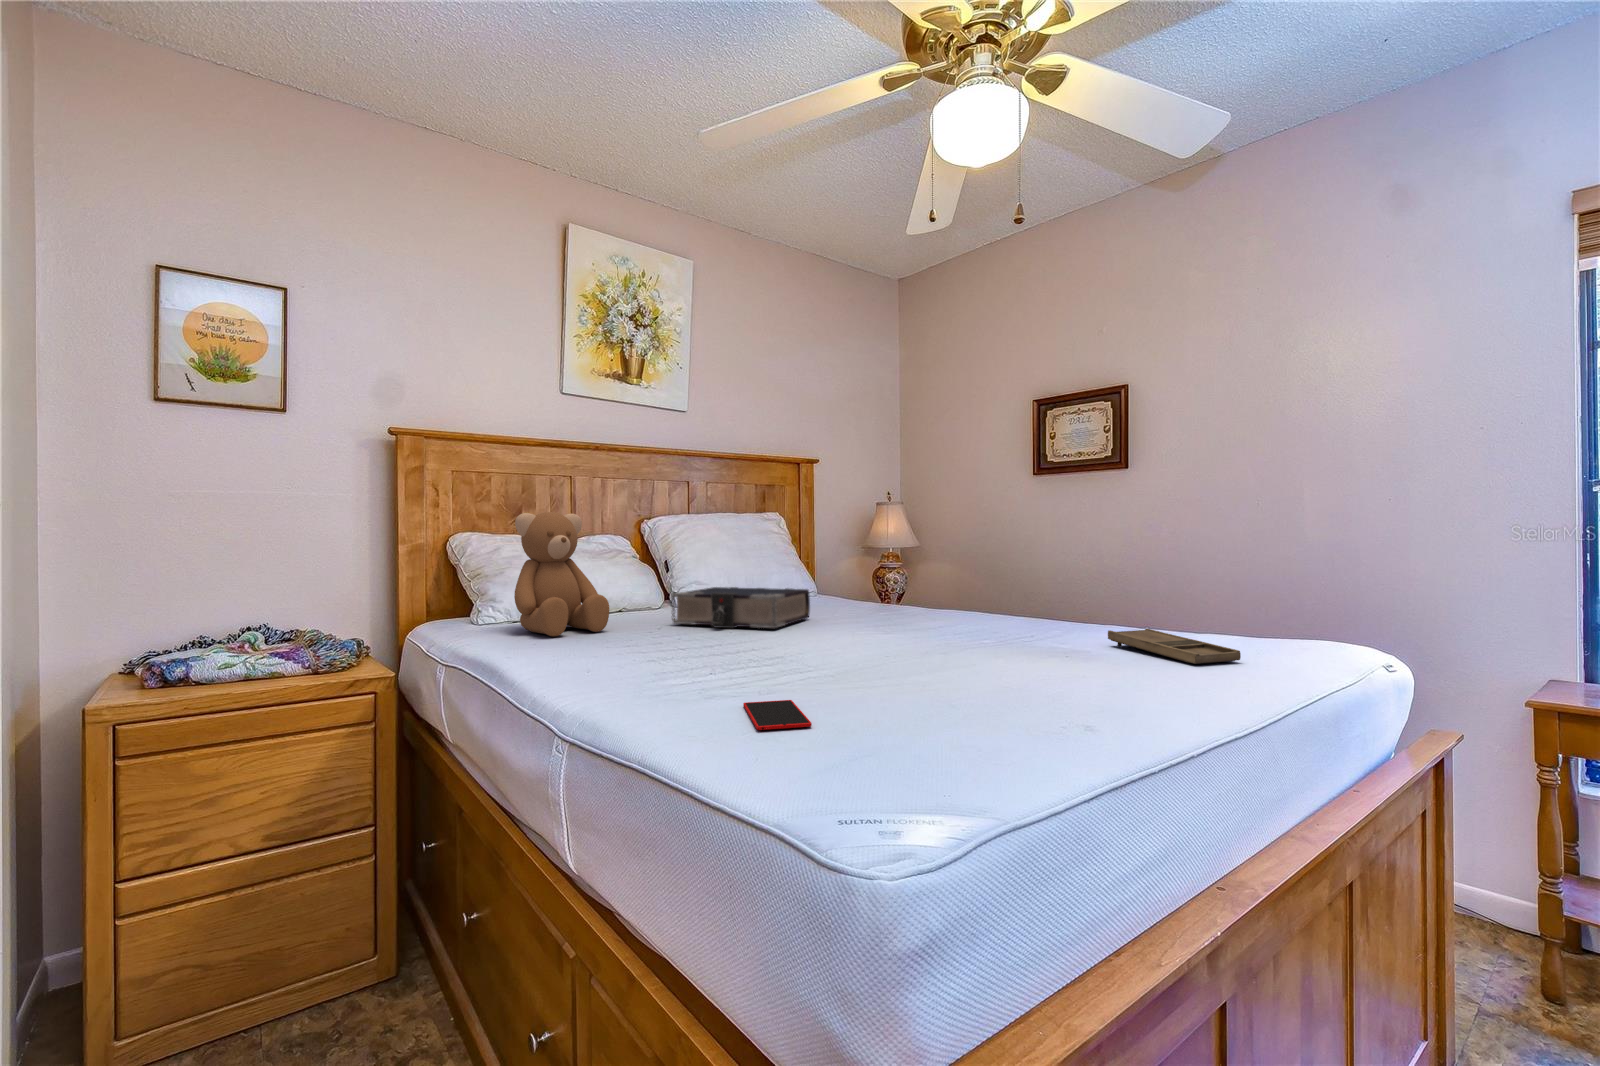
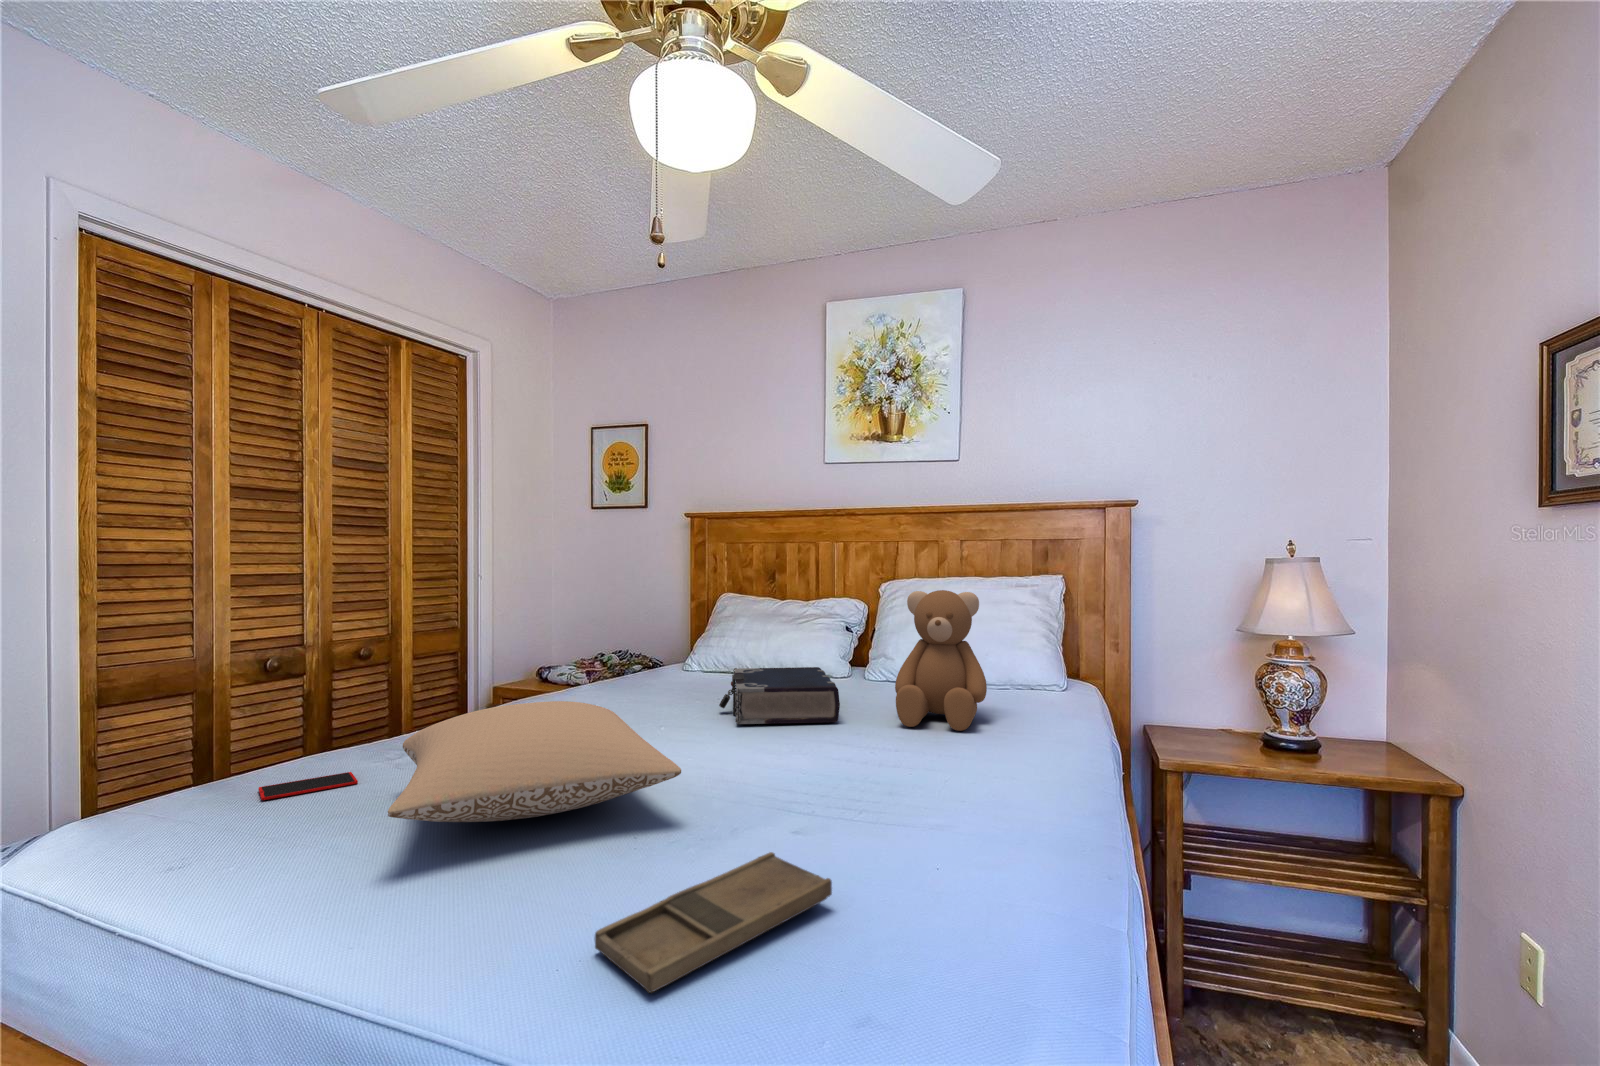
teddy bear: present [514,512,609,636] -> present [895,590,987,731]
pillow: none [840,582,1081,671] -> present [388,701,681,822]

